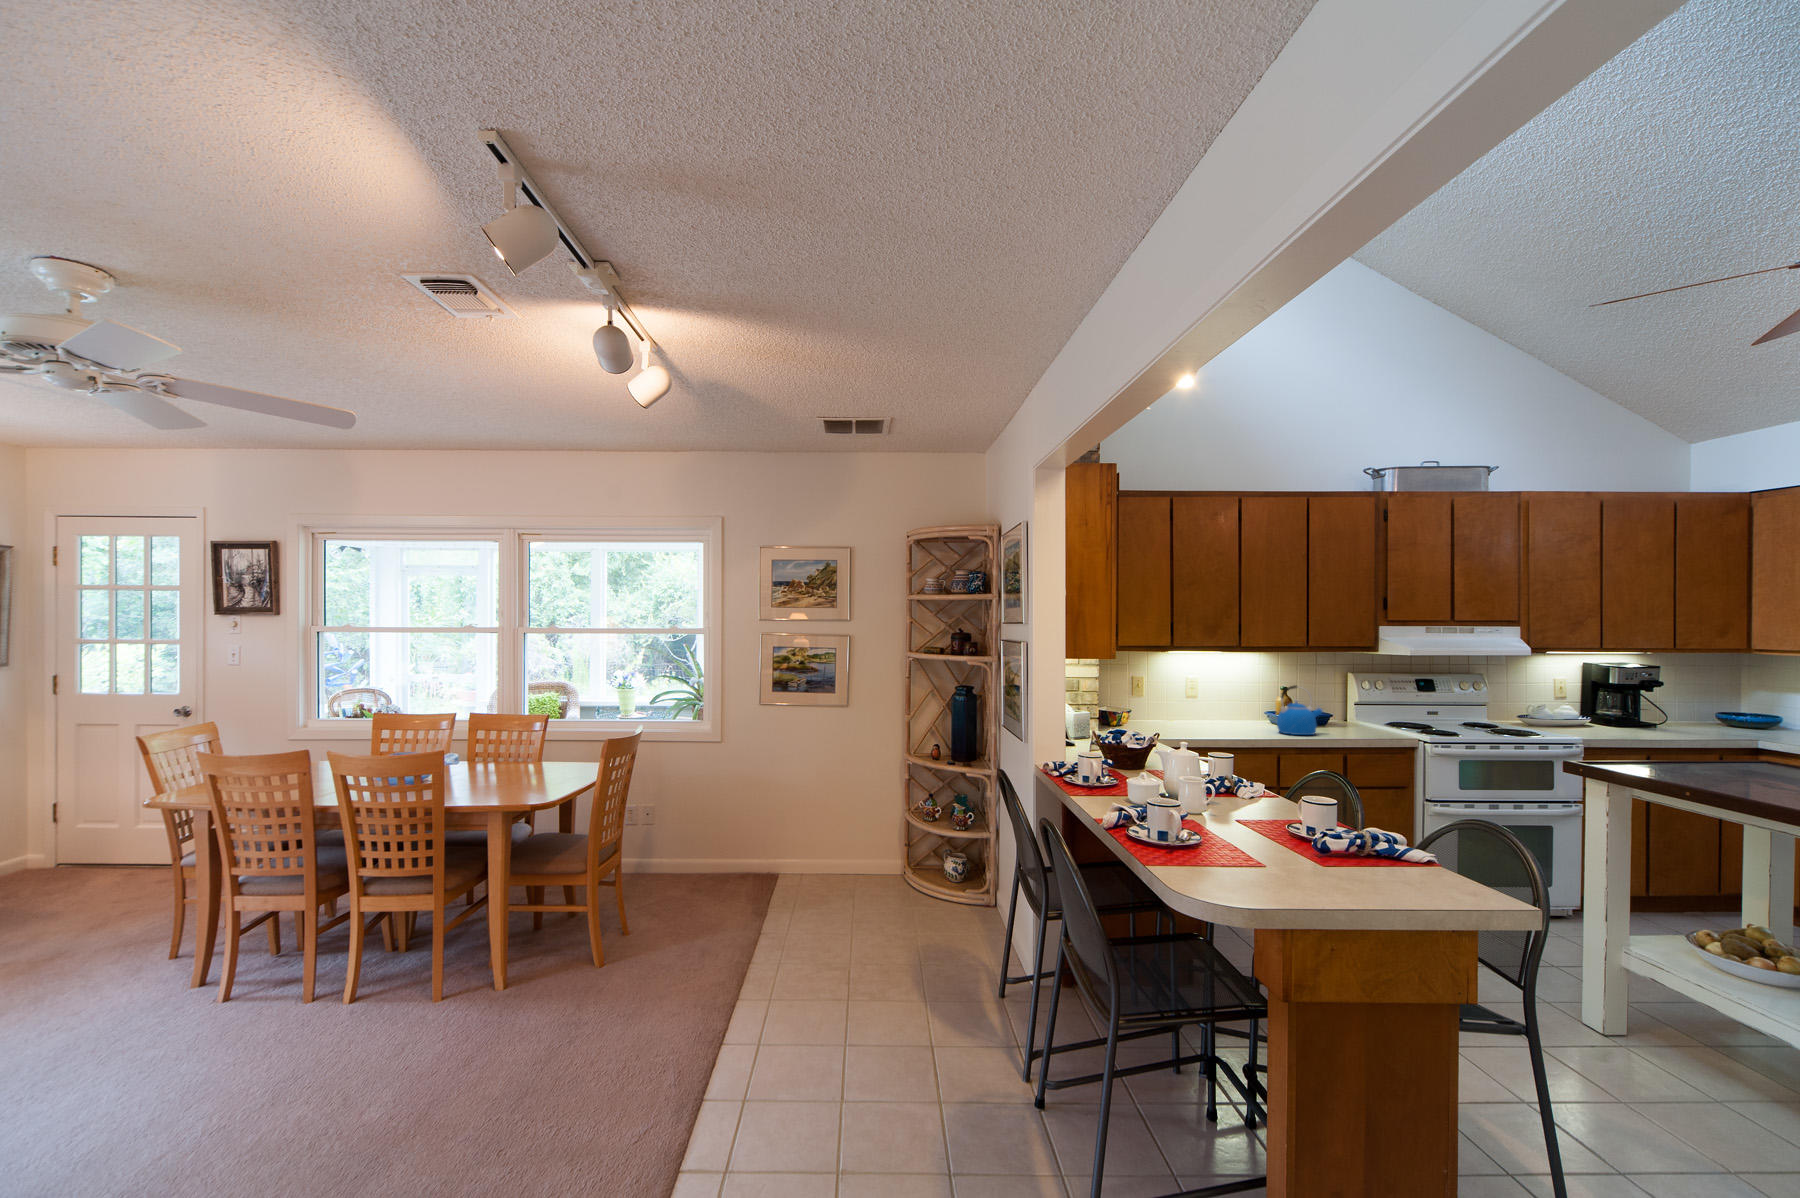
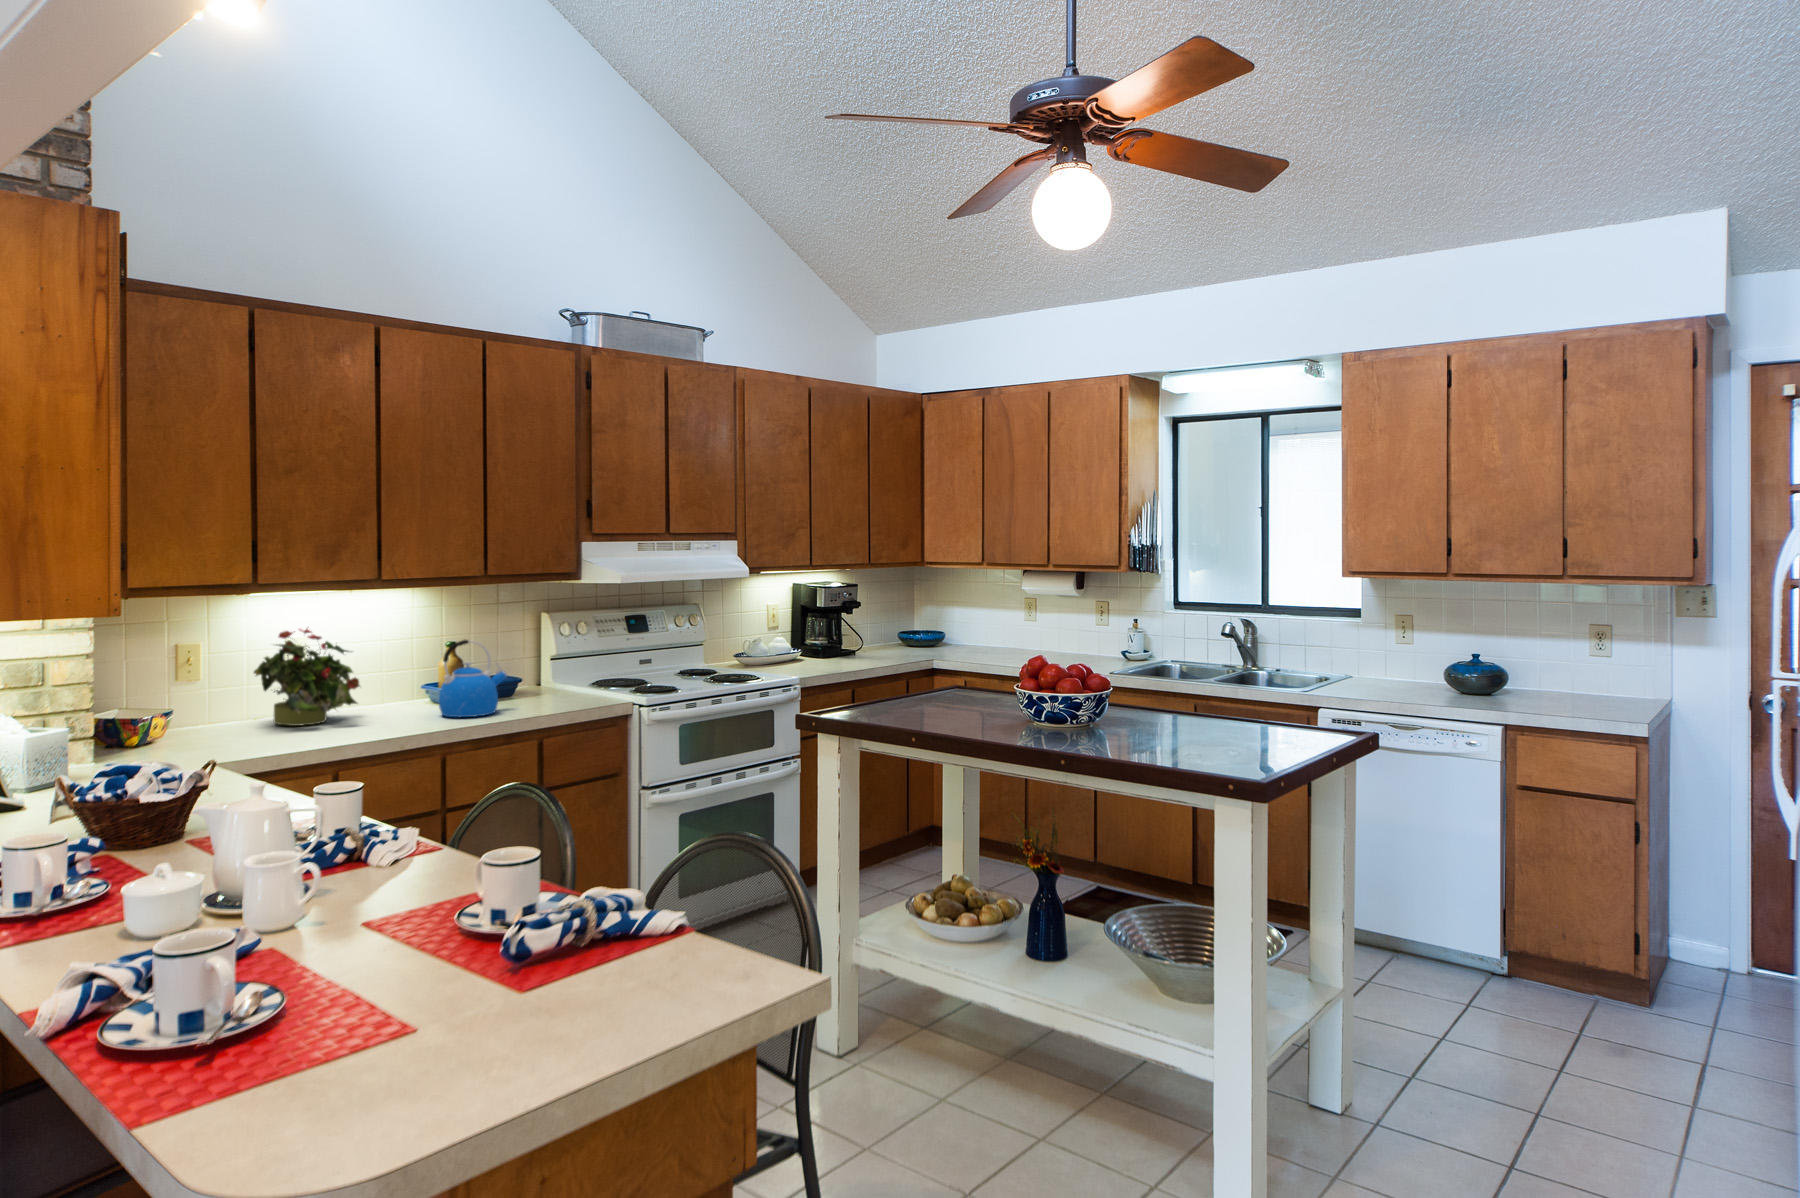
potted plant: none [1171,671,1230,728] -> present [254,629,360,726]

